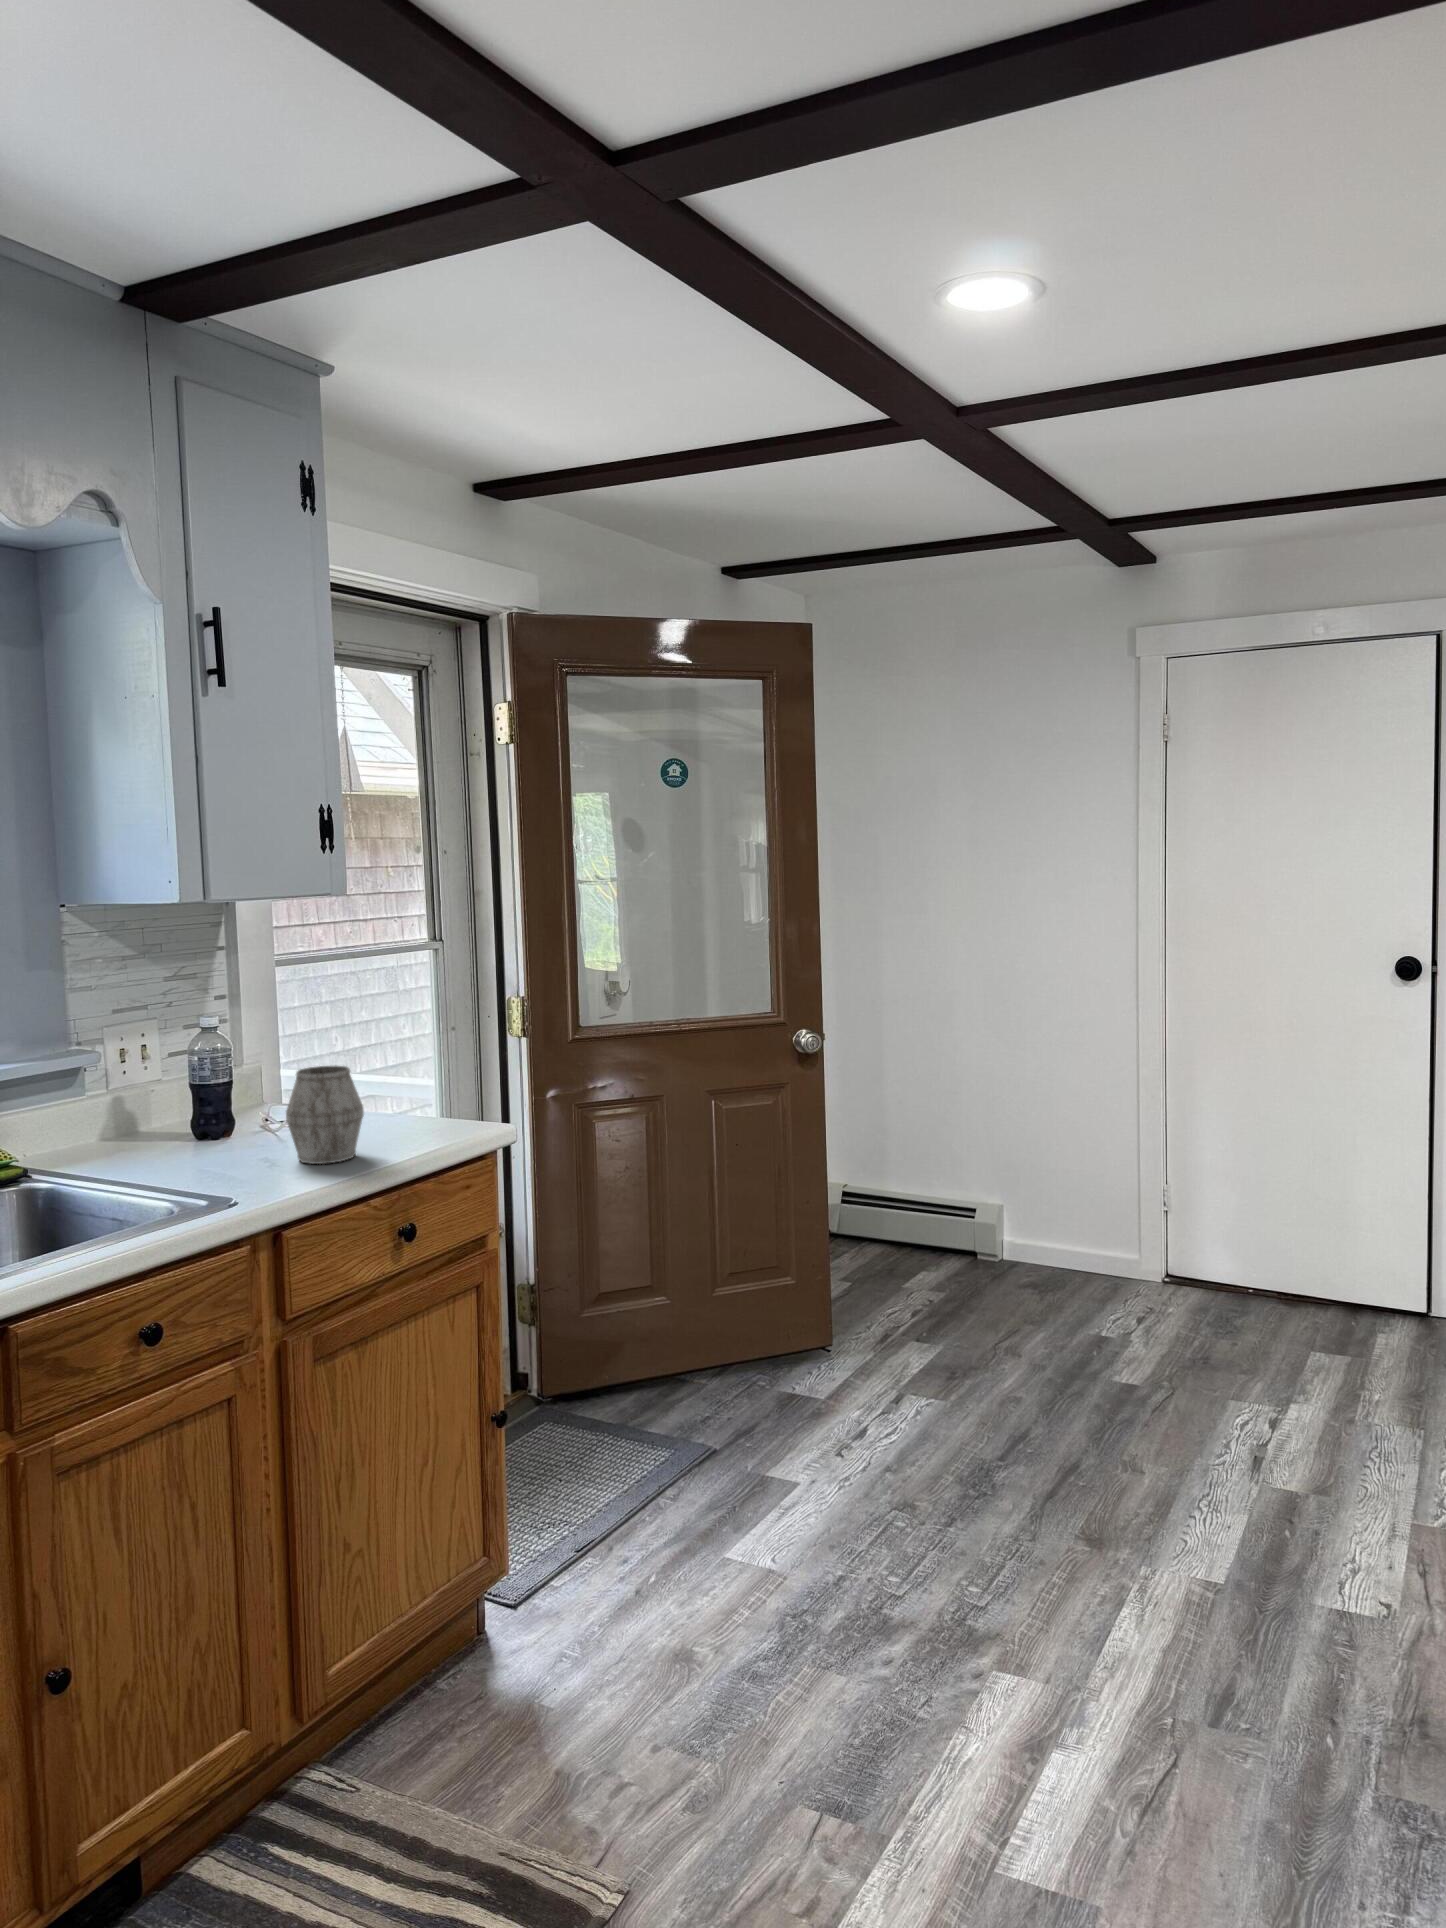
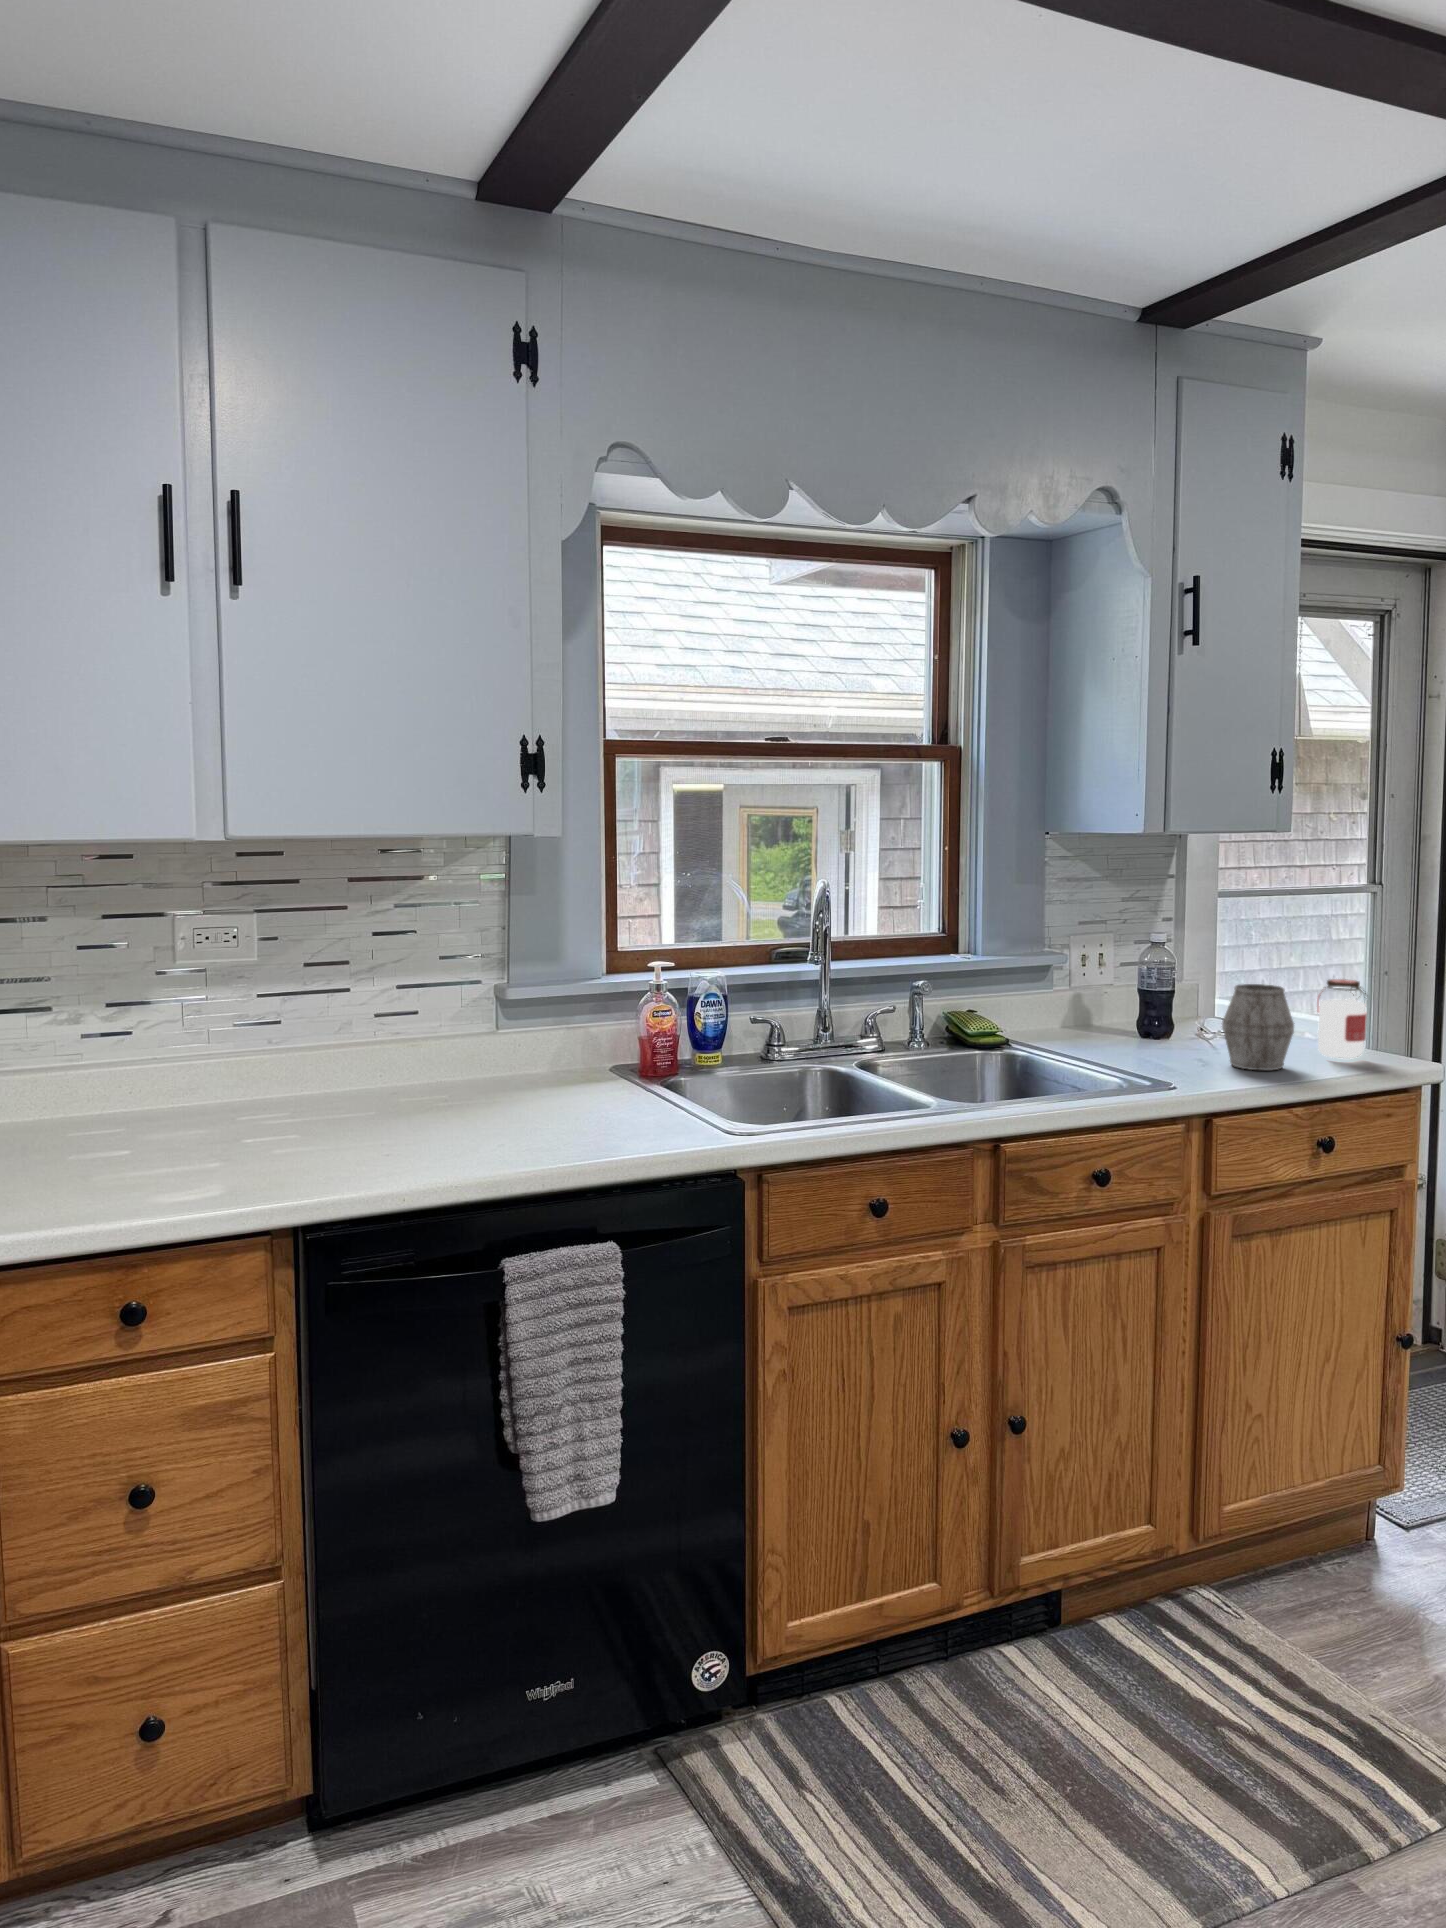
jar: none [386,1049,437,1136] -> present [1317,979,1367,1059]

